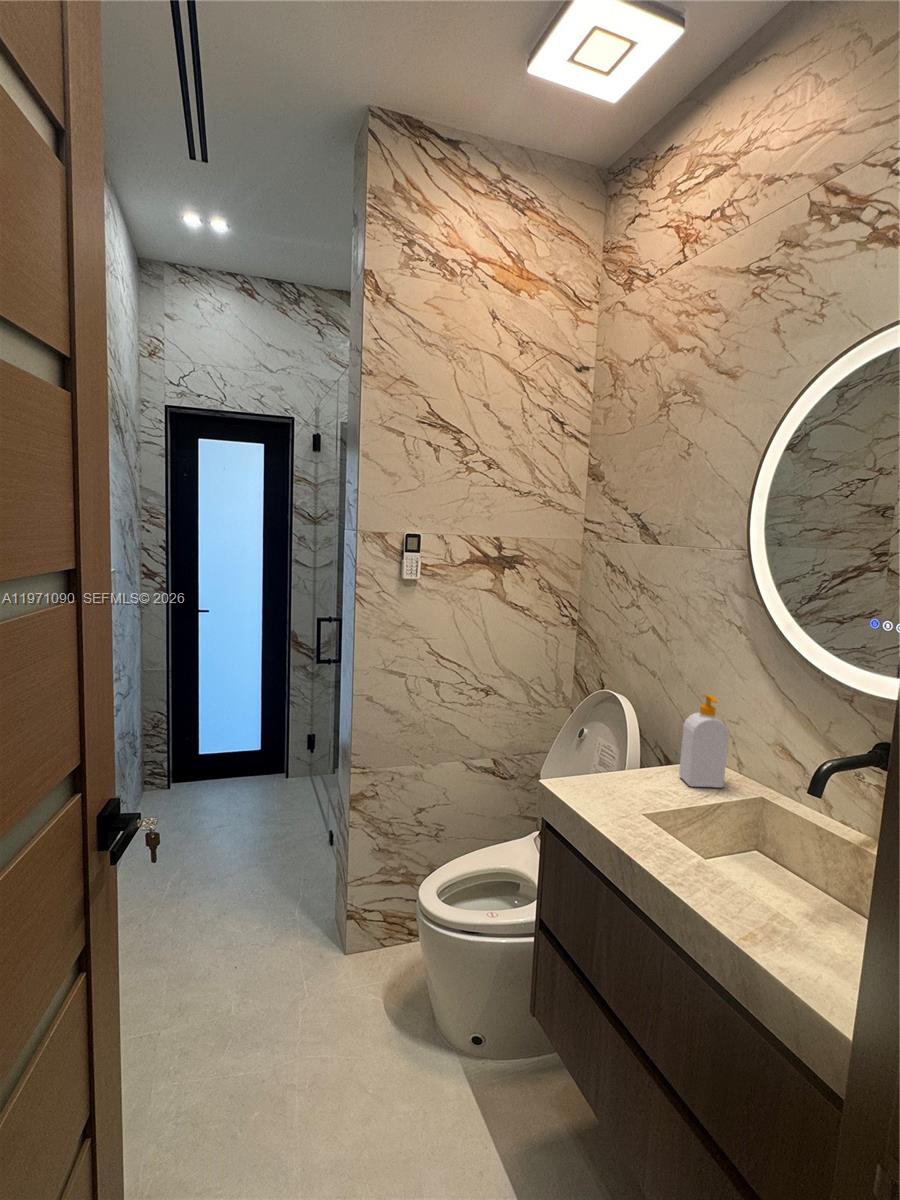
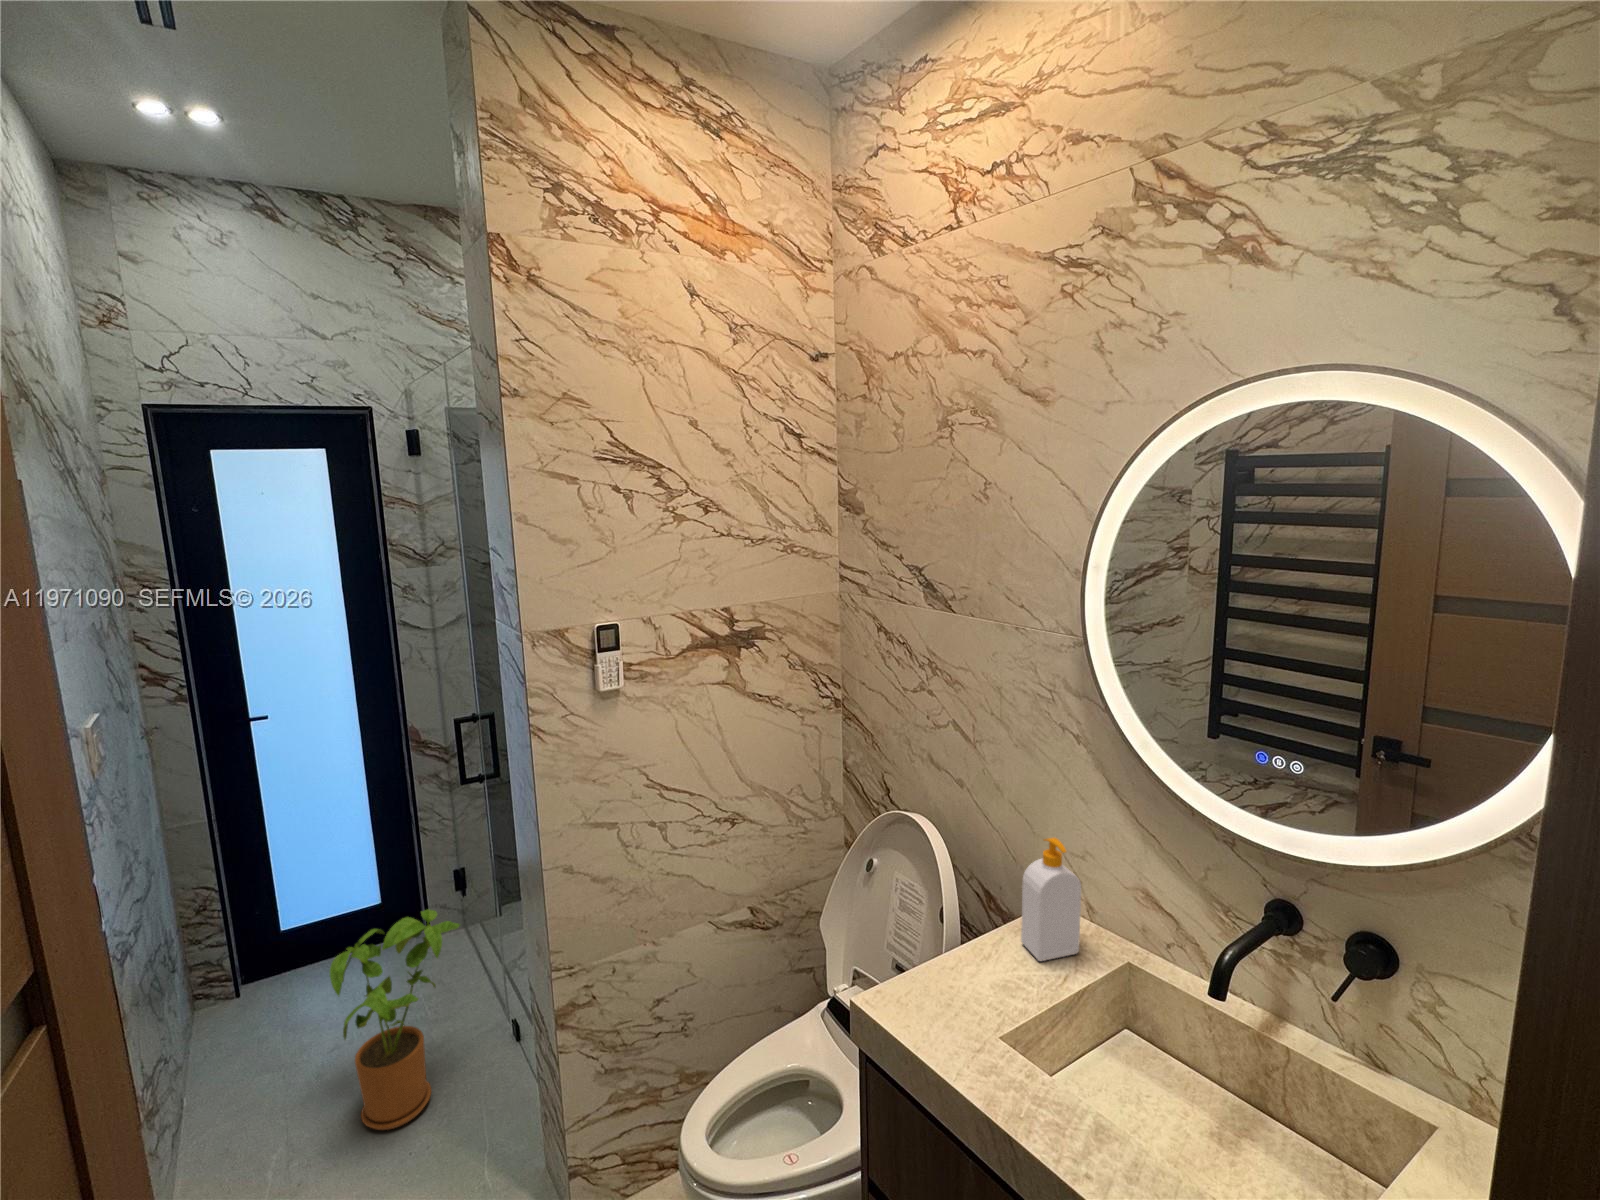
house plant: none [221,735,303,874] -> present [330,909,460,1130]

